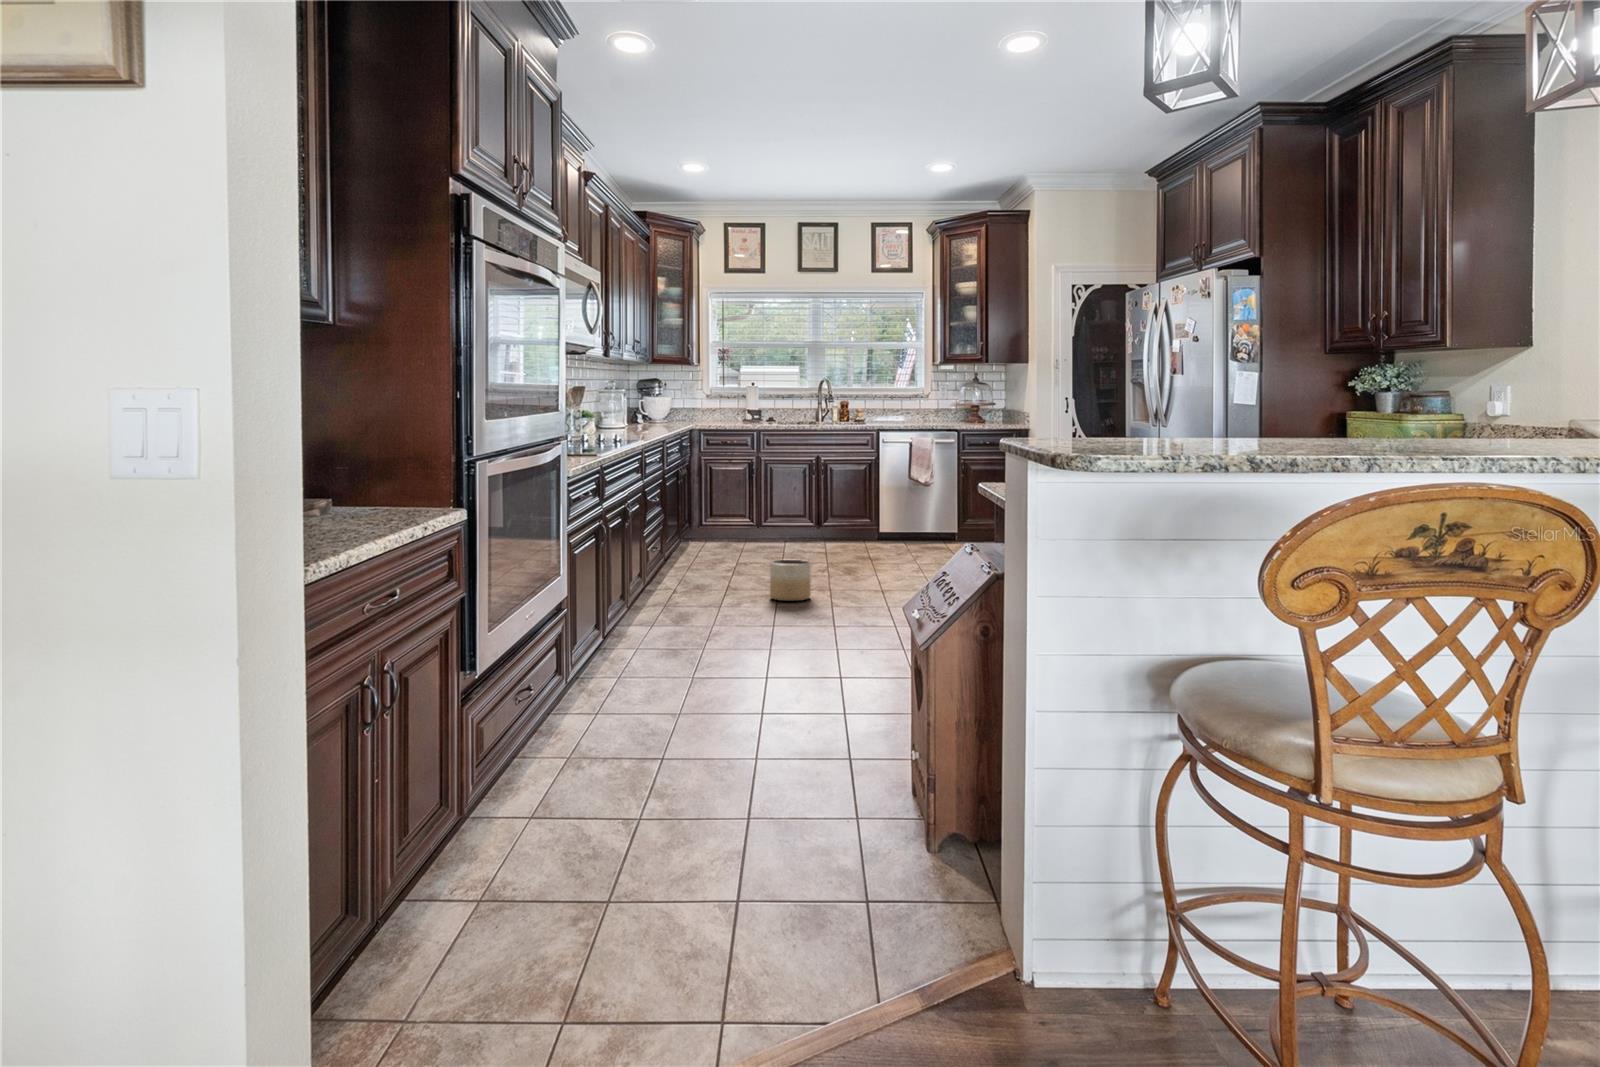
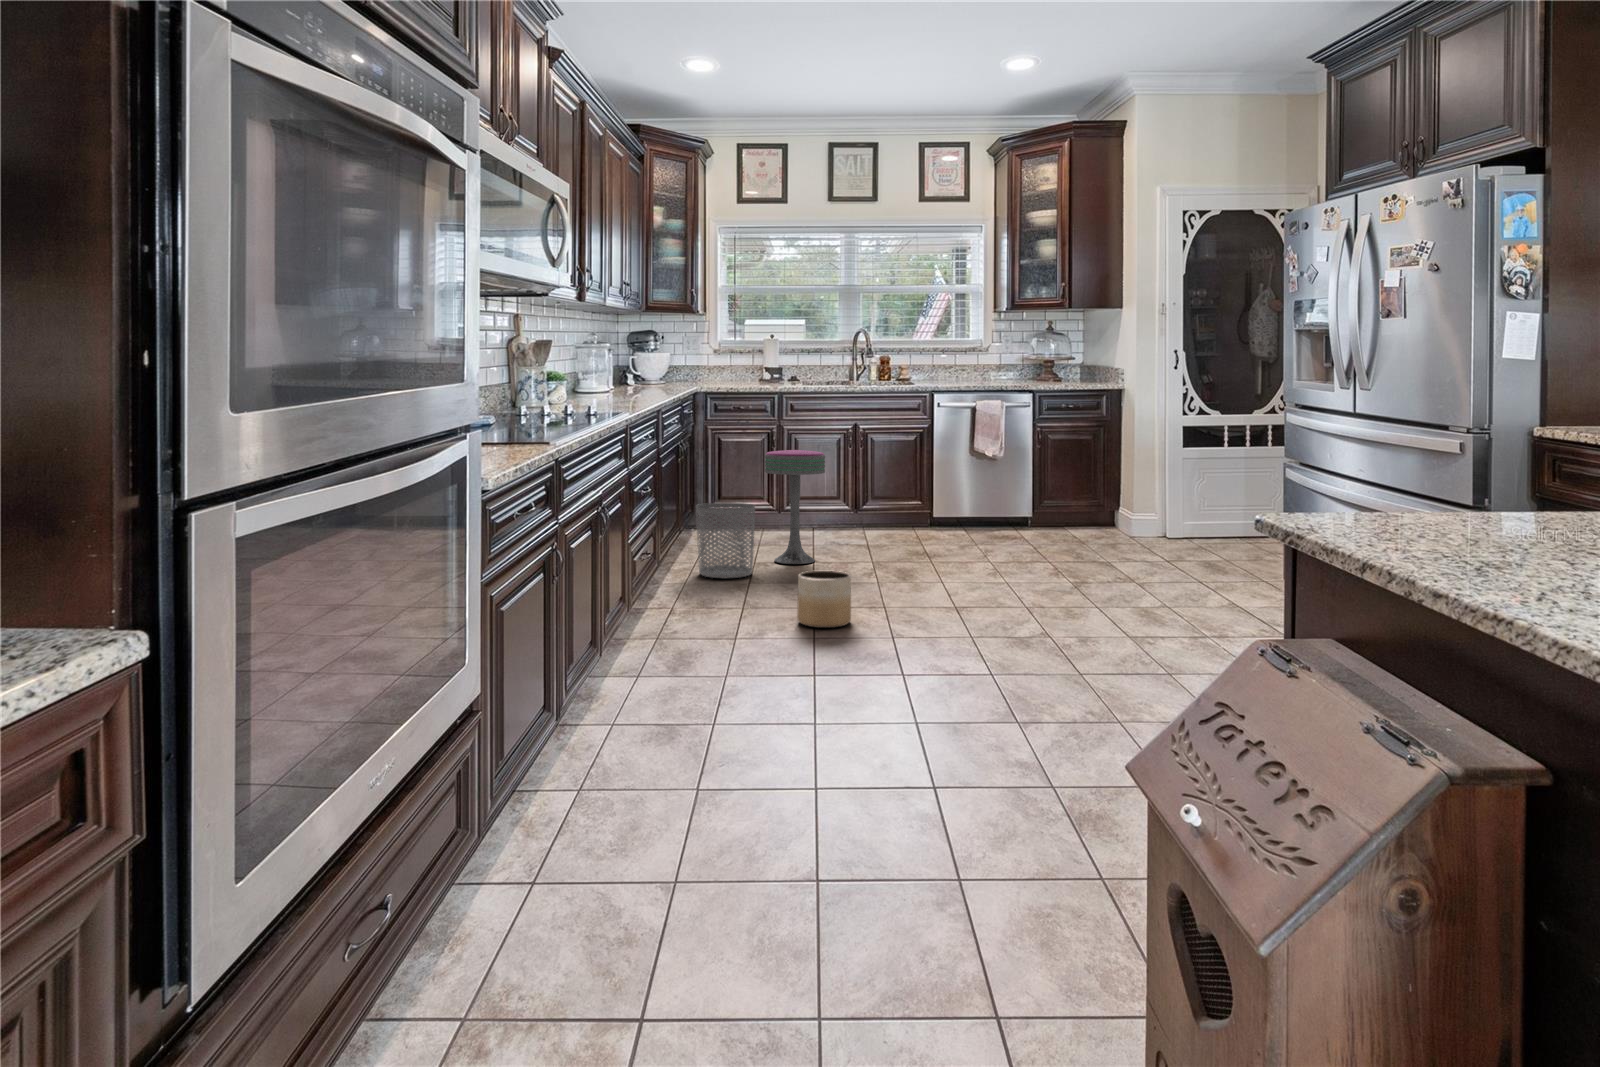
bar stool: none [746,473,793,562] -> present [765,450,825,564]
waste bin: none [692,513,738,571] -> present [696,503,755,578]

